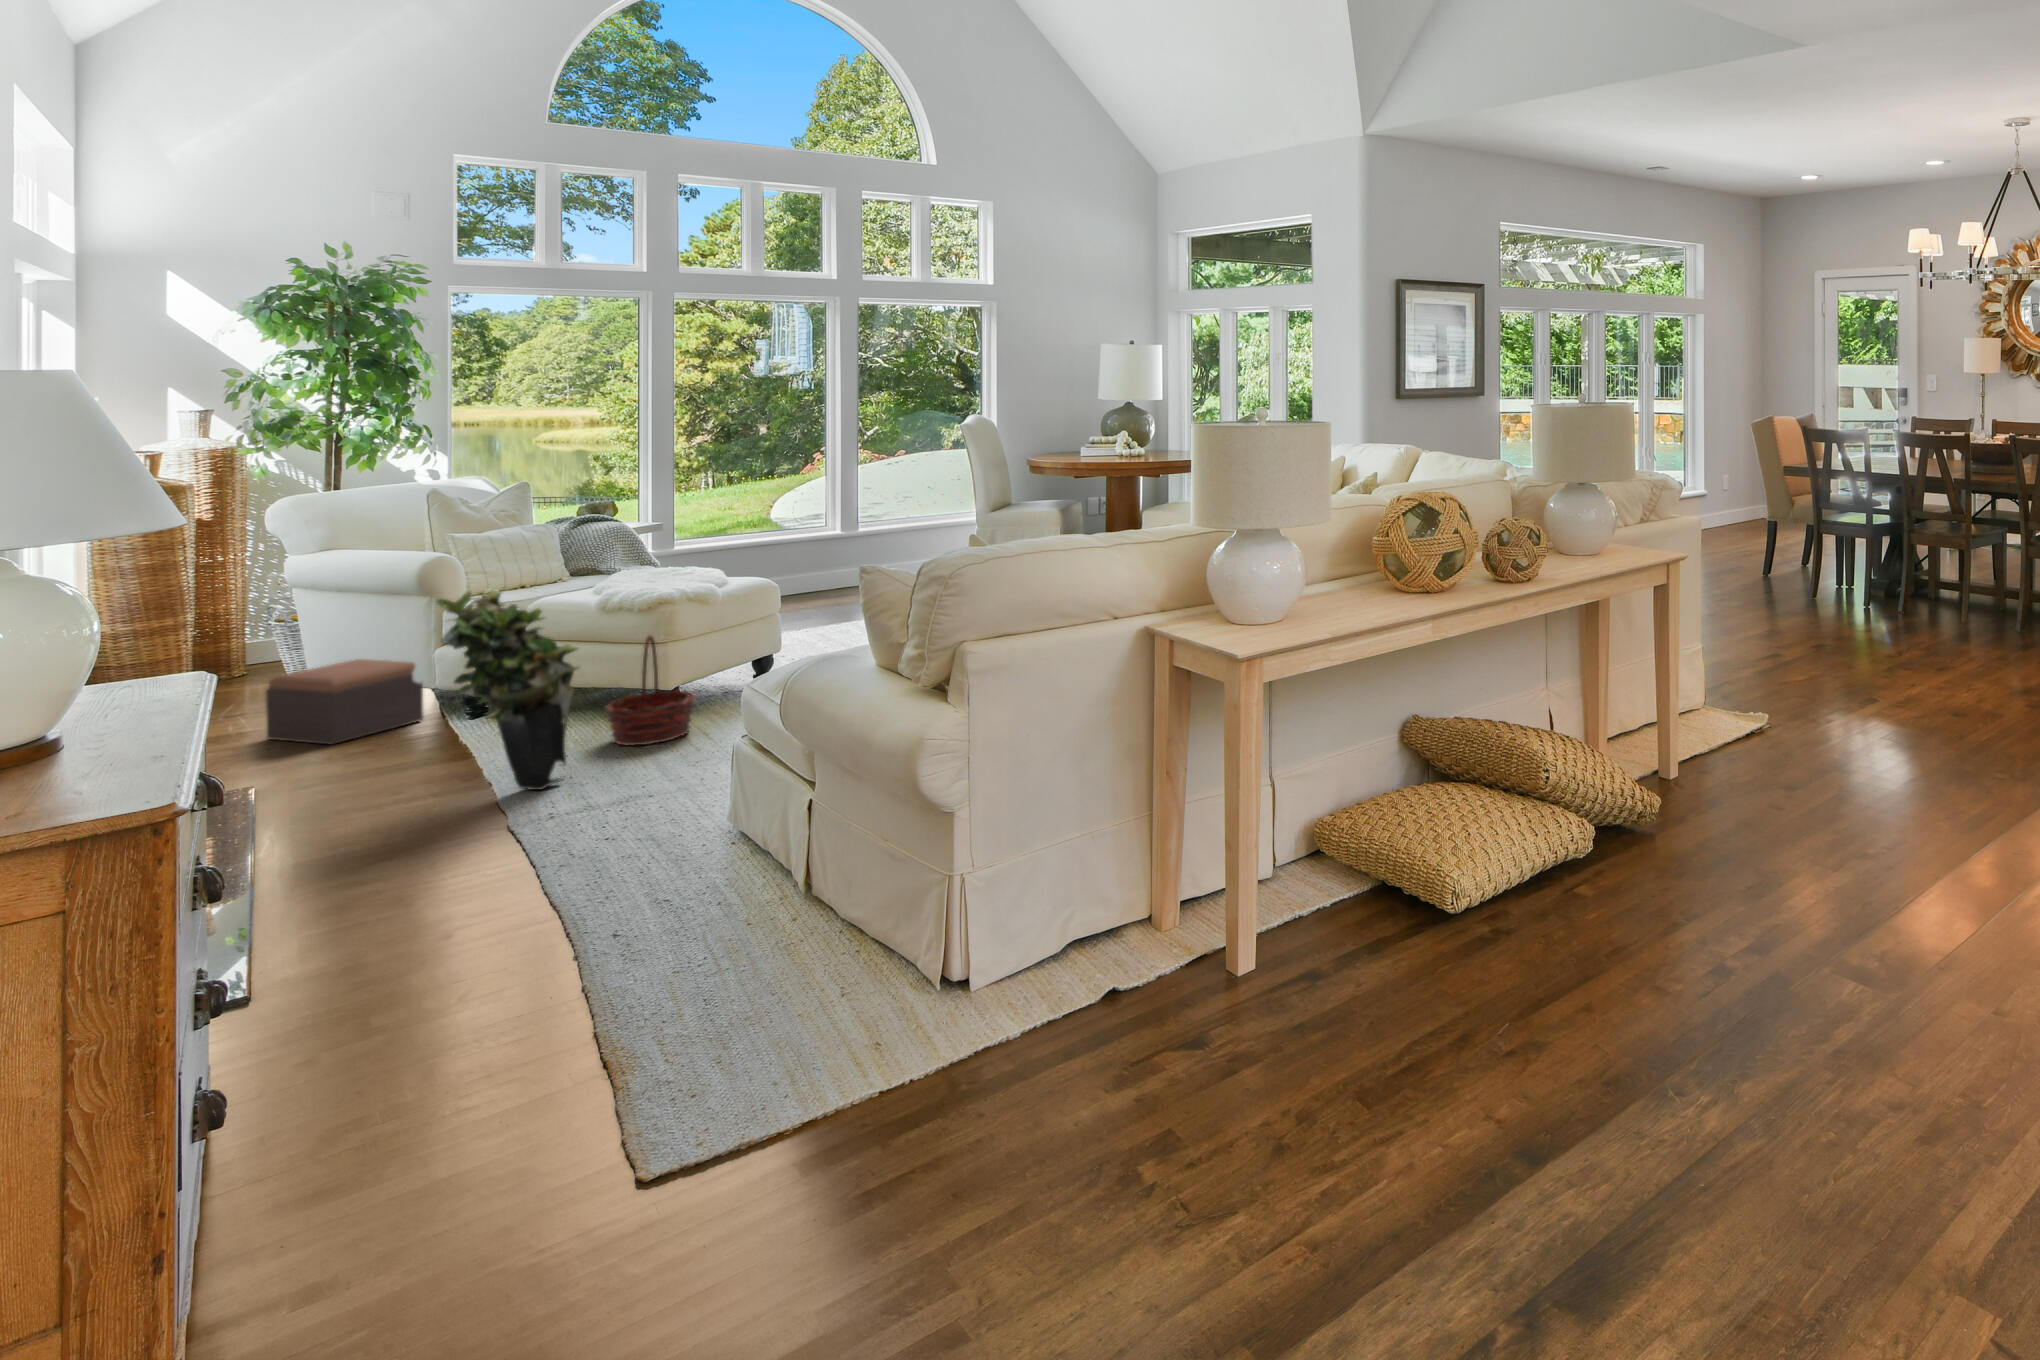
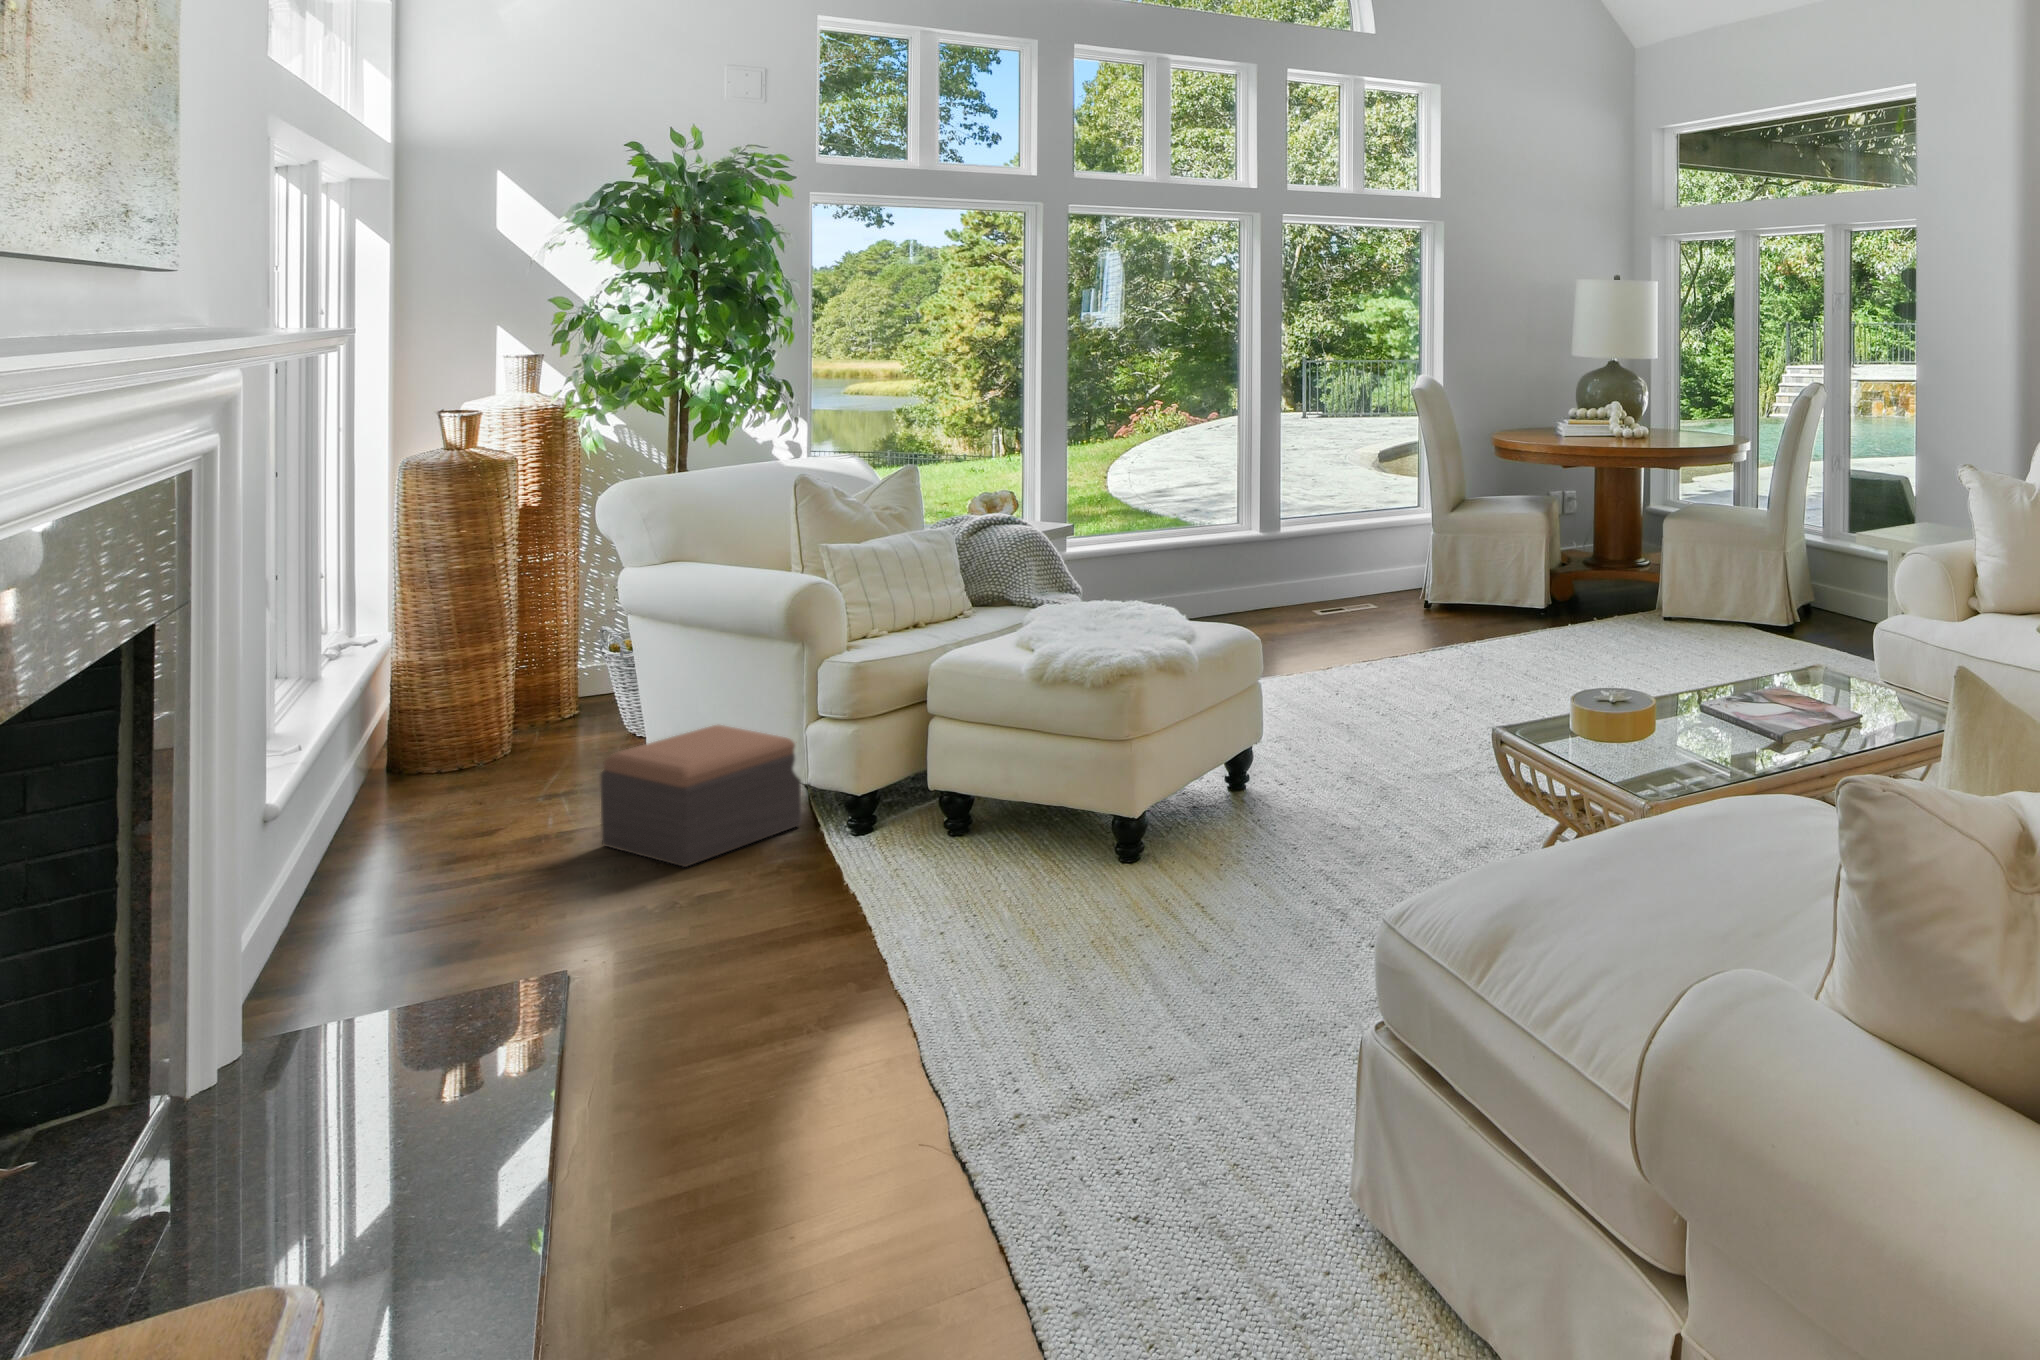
potted plant: present [435,591,579,790] -> none [838,657,1056,1022]
basket: present [606,635,695,746] -> none [1065,732,1195,917]

